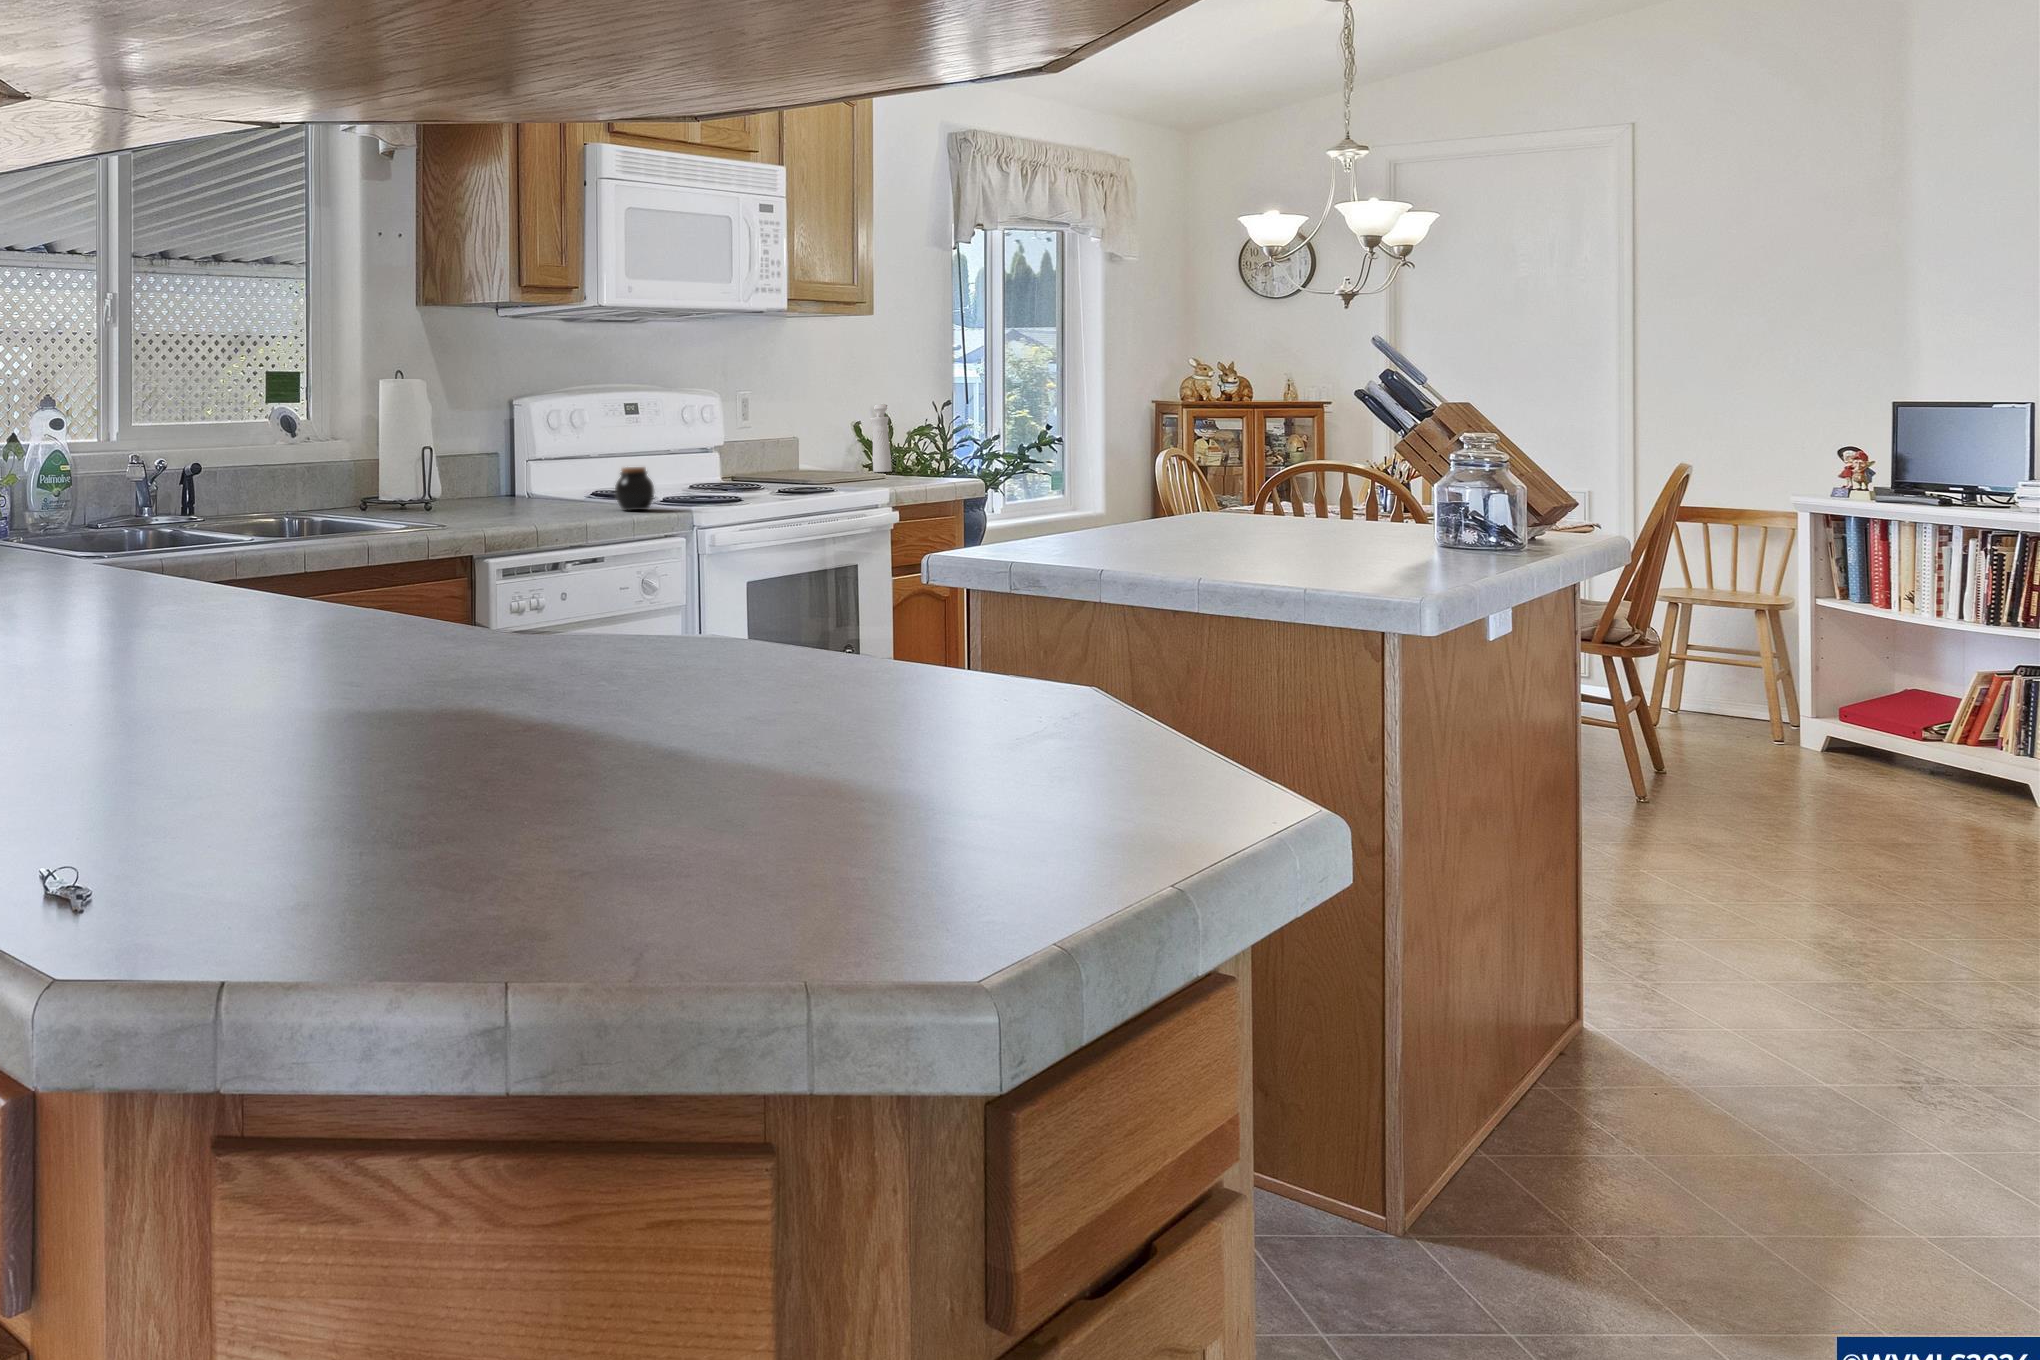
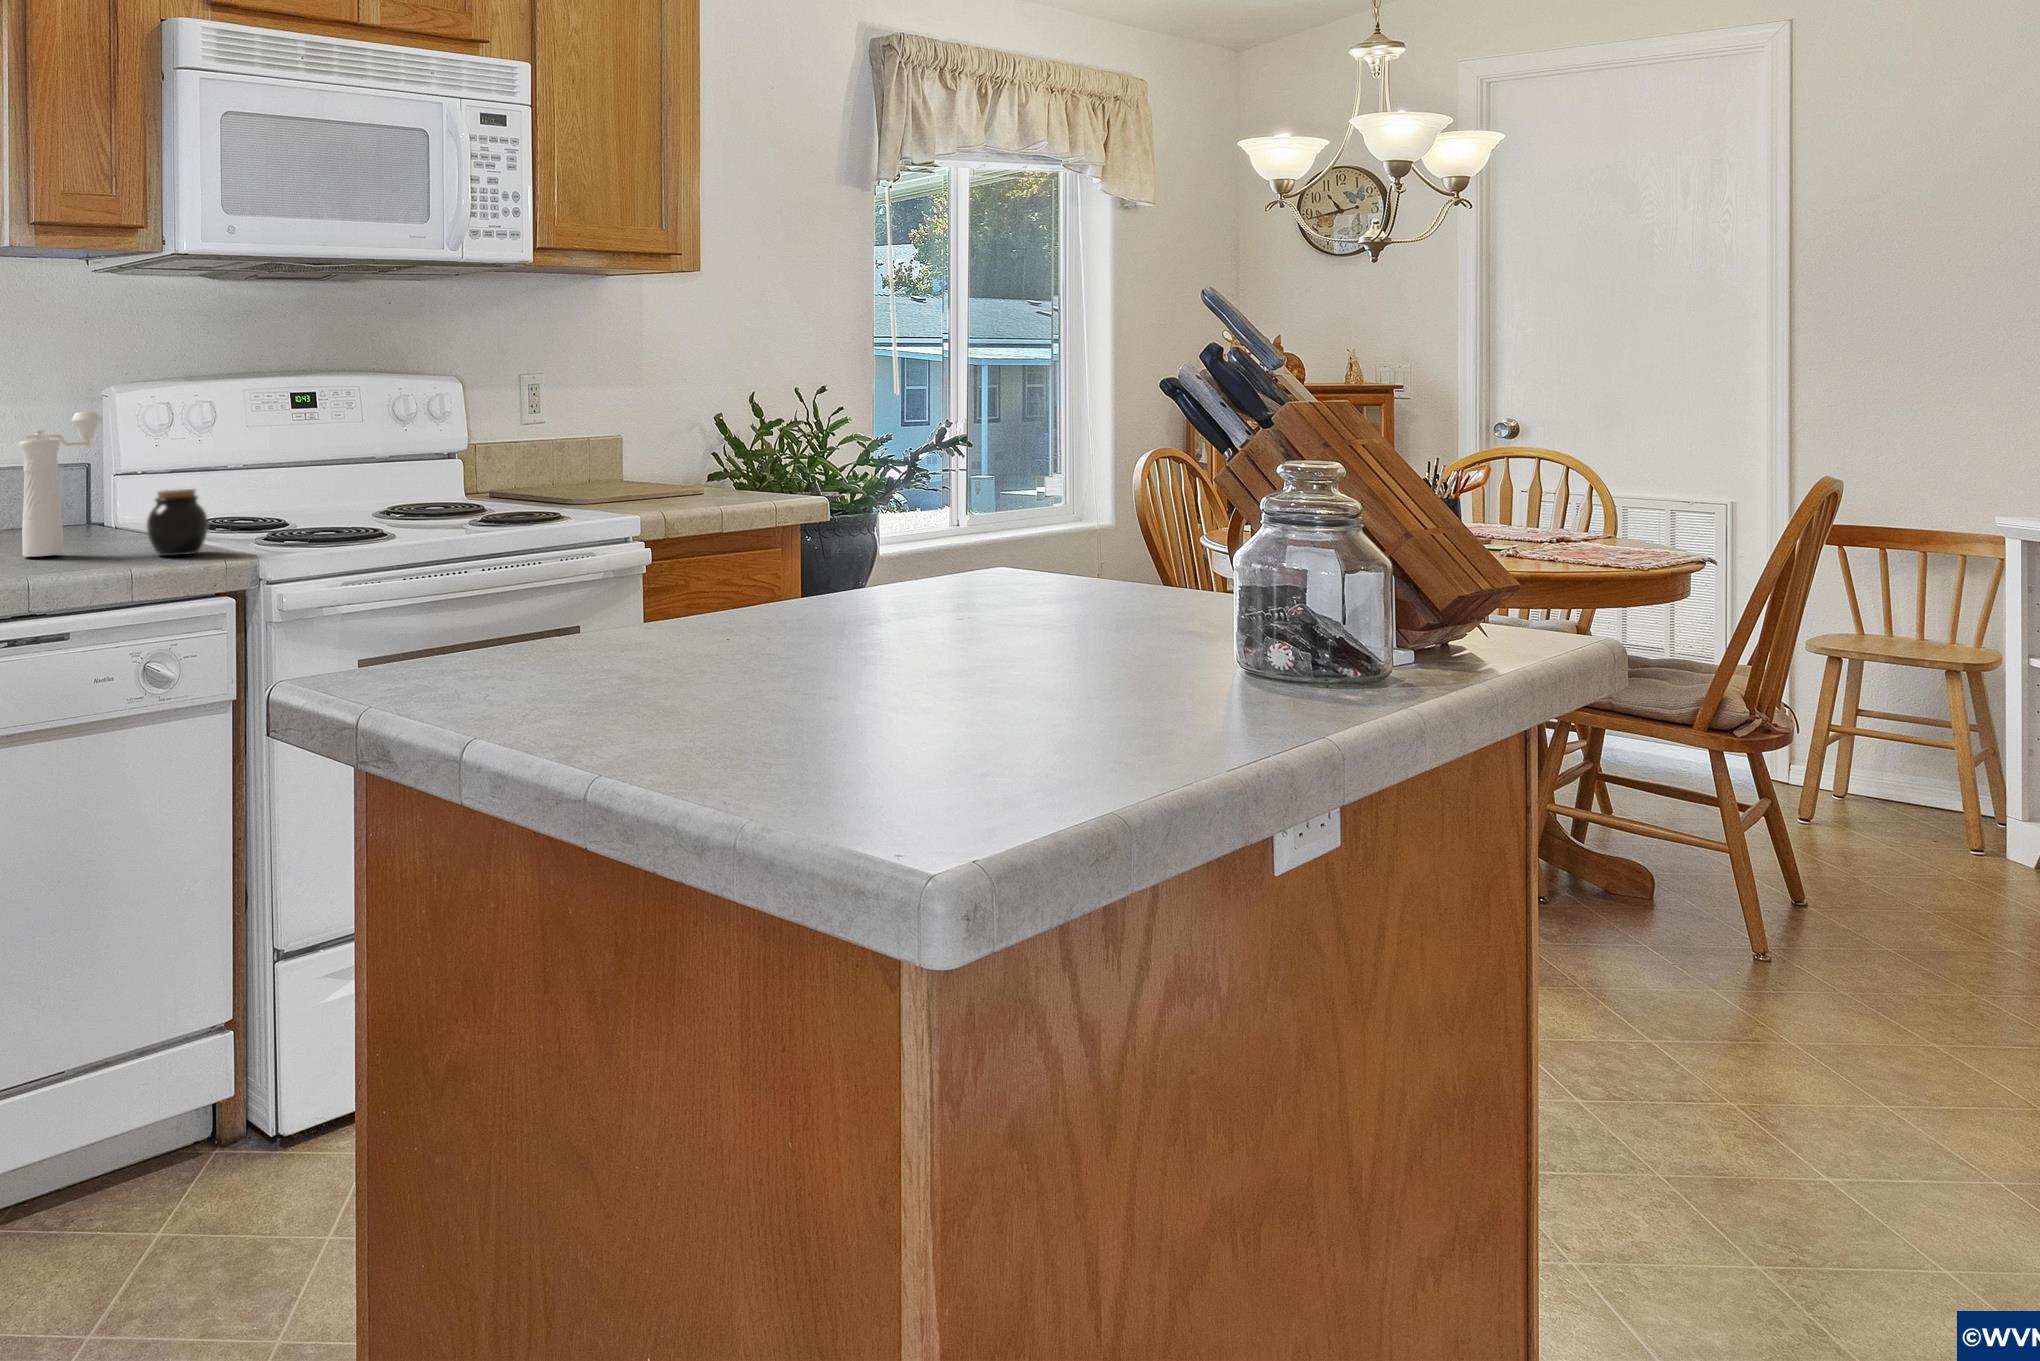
pepper mill: present [870,404,892,472] -> present [19,412,101,557]

